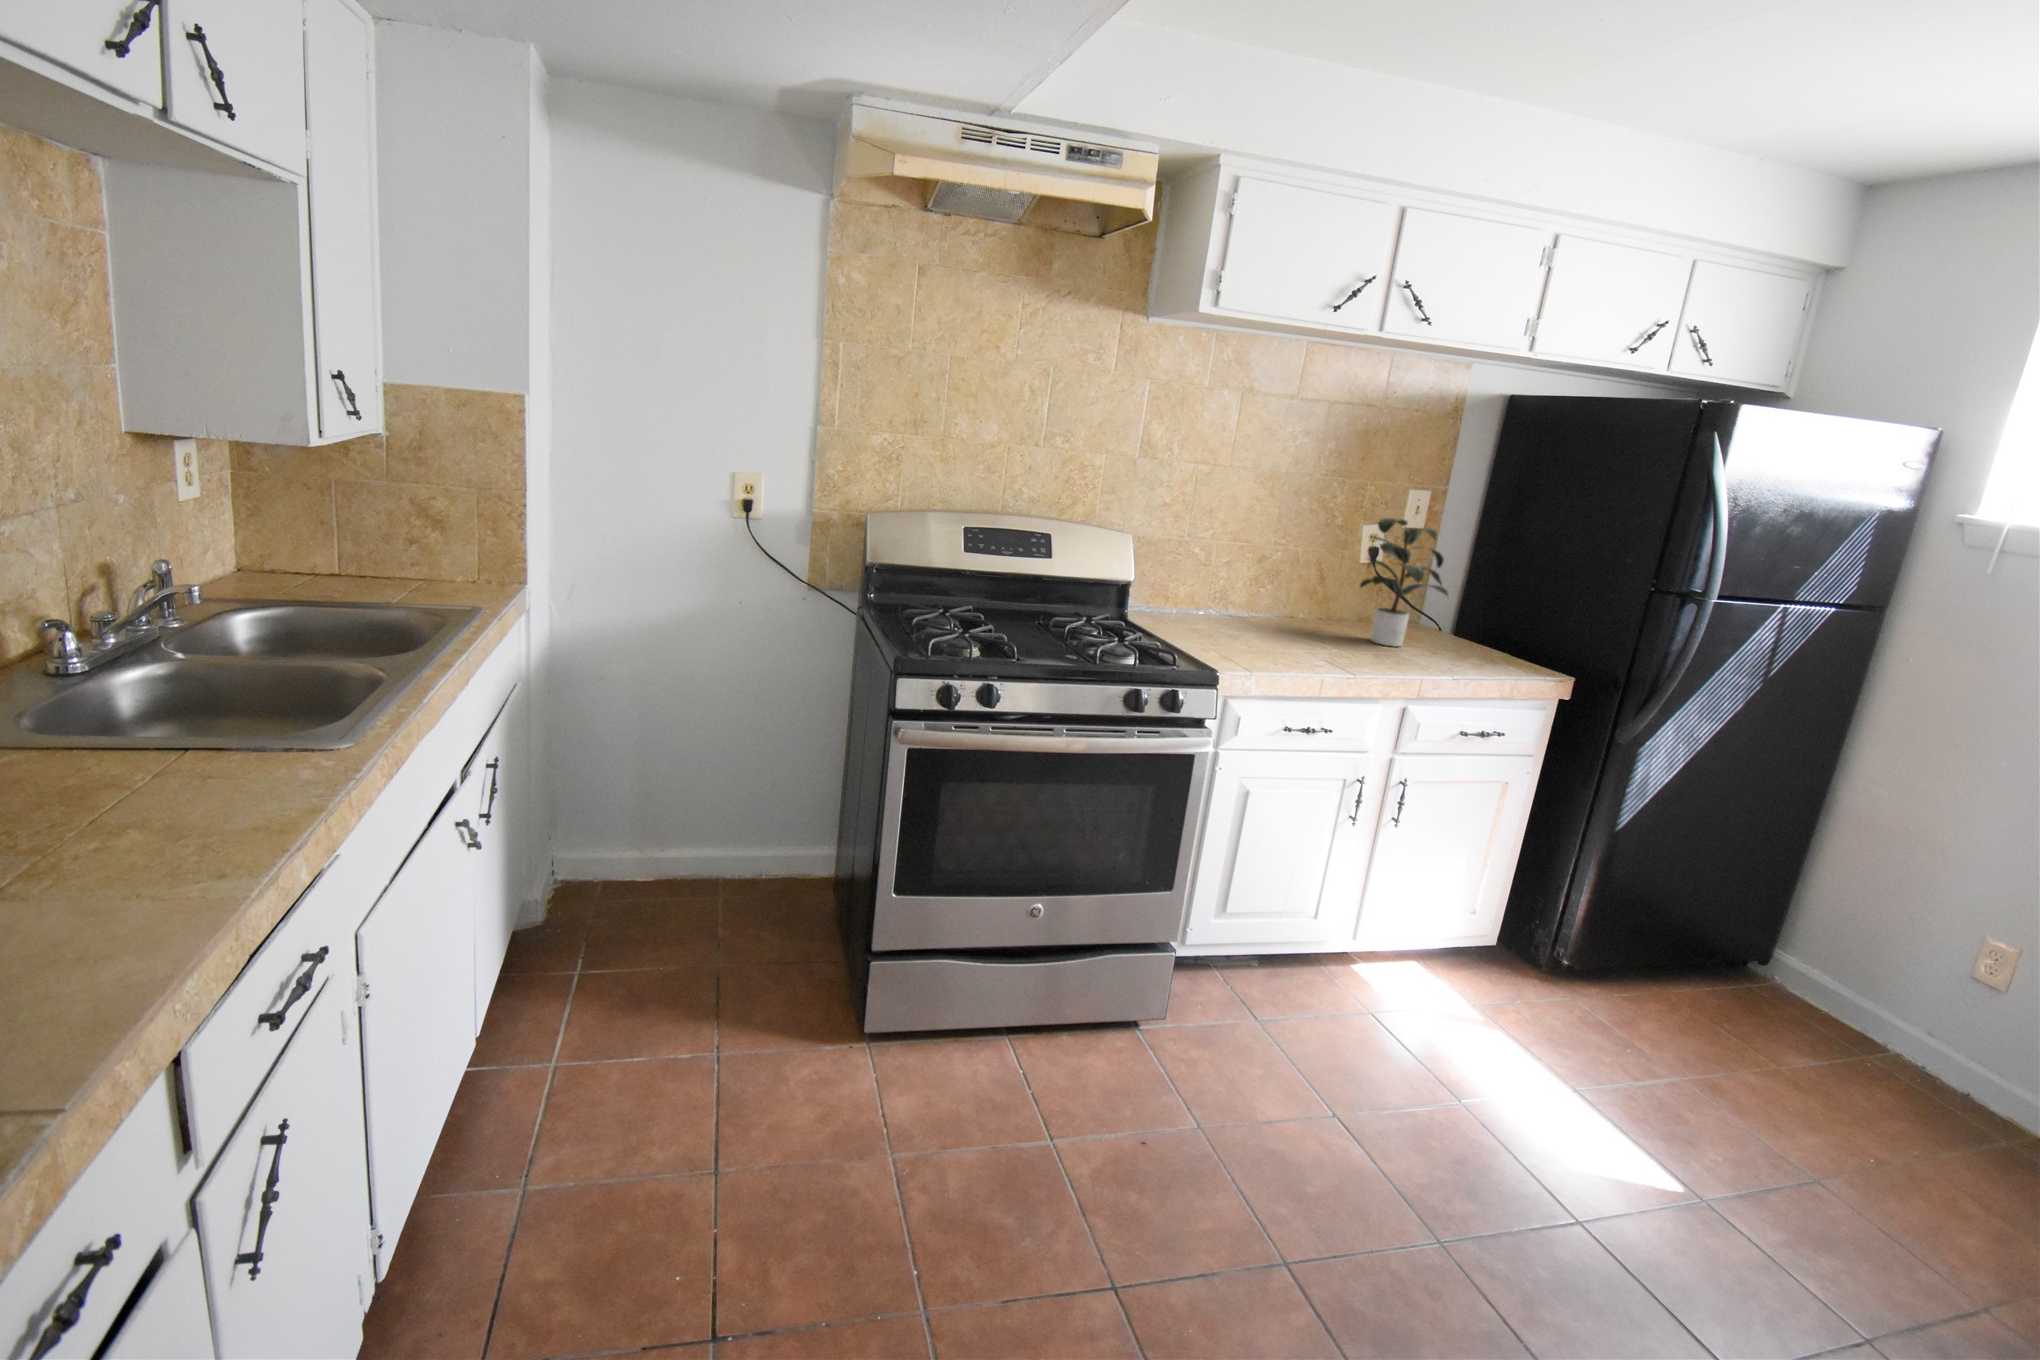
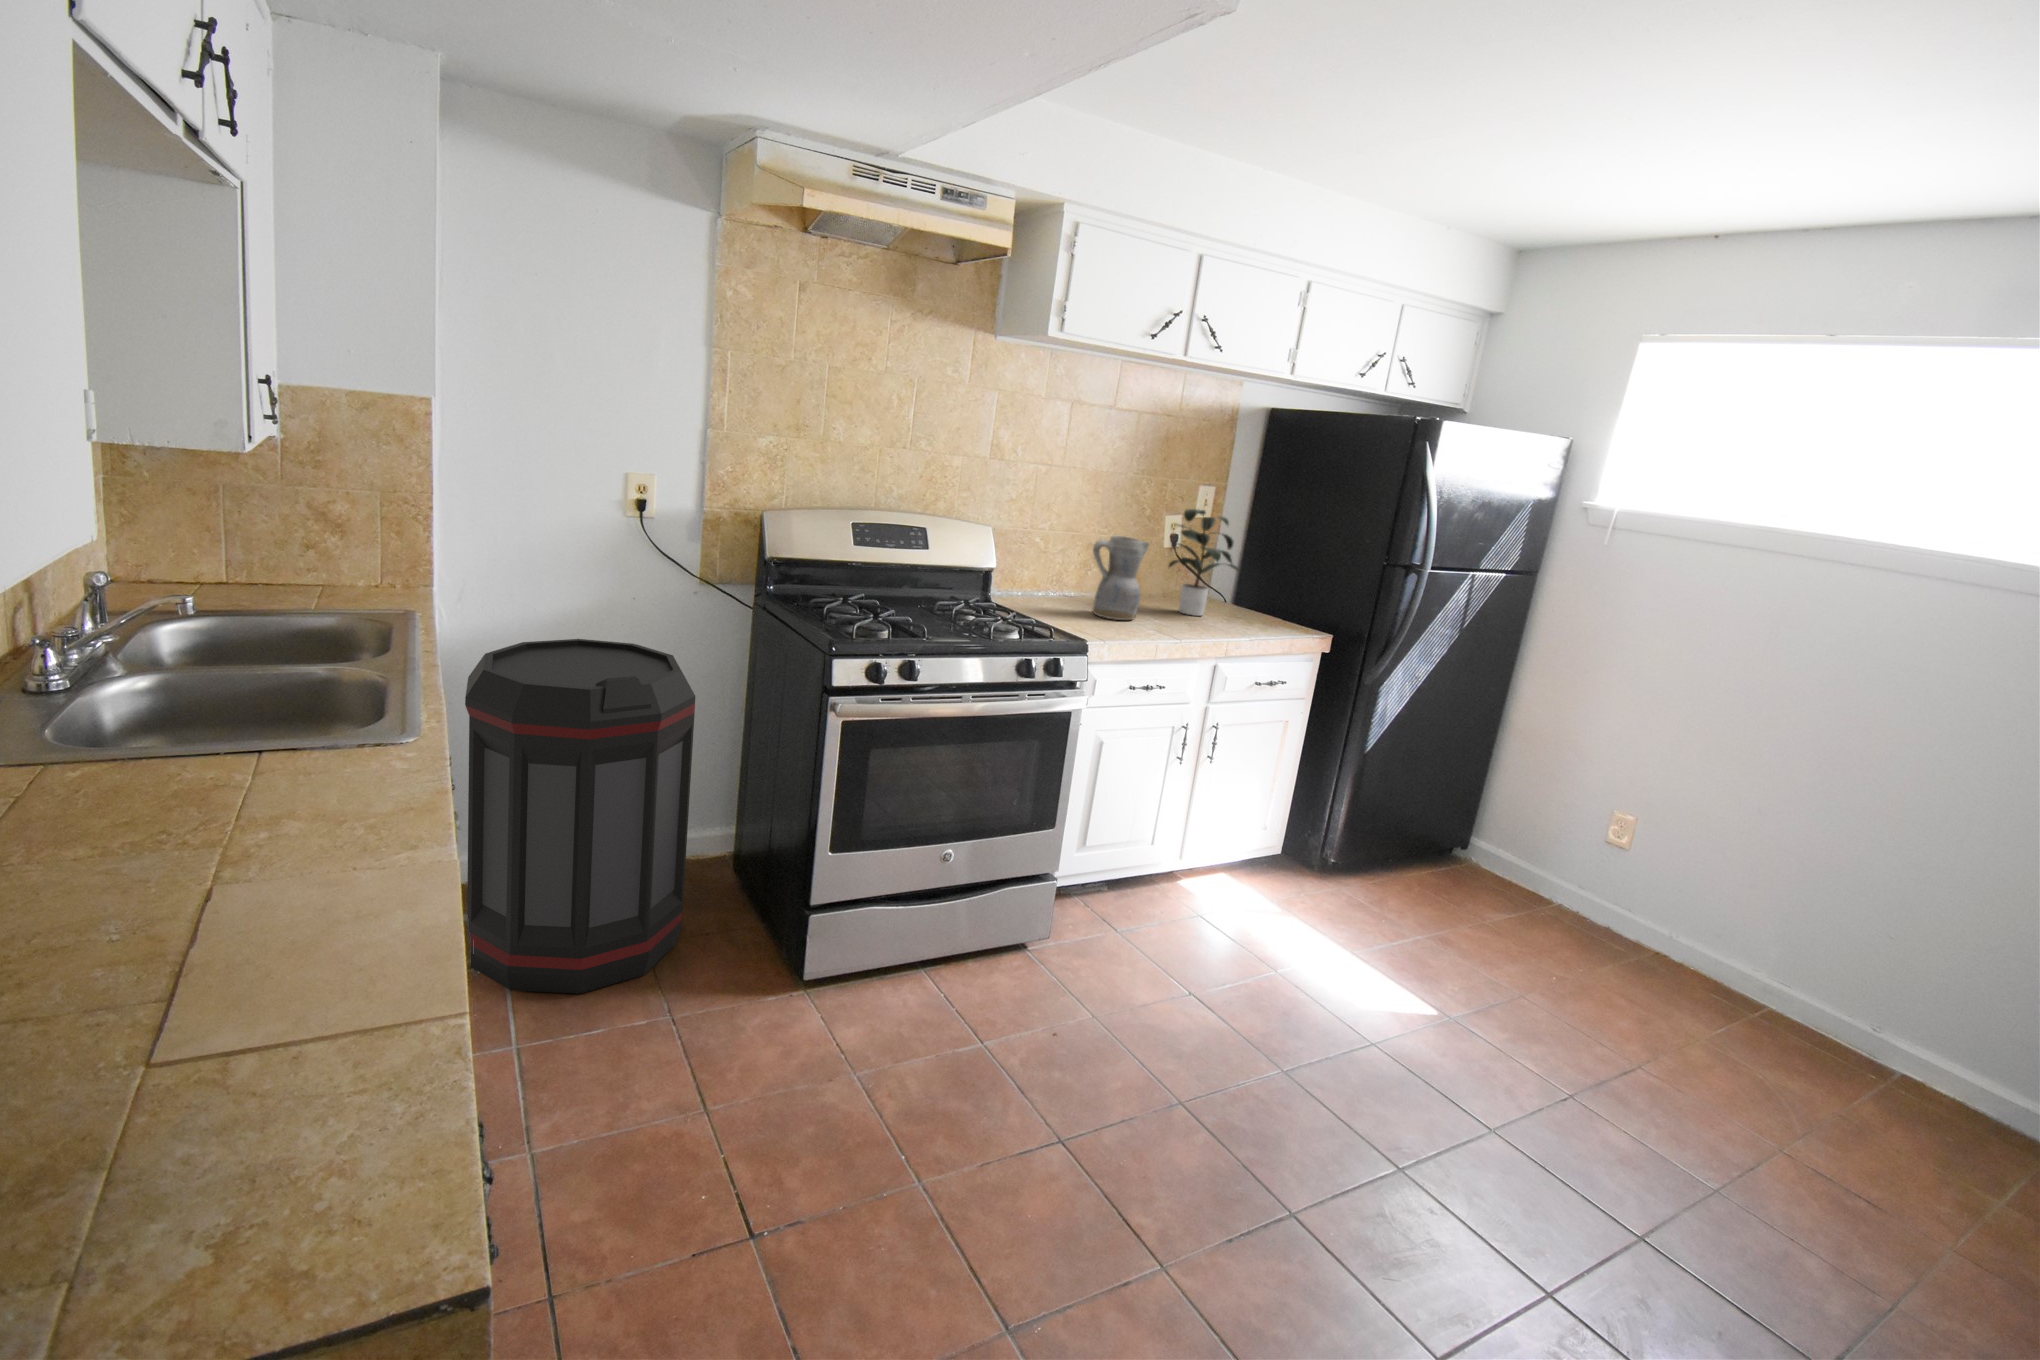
ceramic pitcher: none [1255,547,1327,648] -> present [1093,535,1149,620]
trash can: none [540,642,776,1013] -> present [465,639,695,994]

